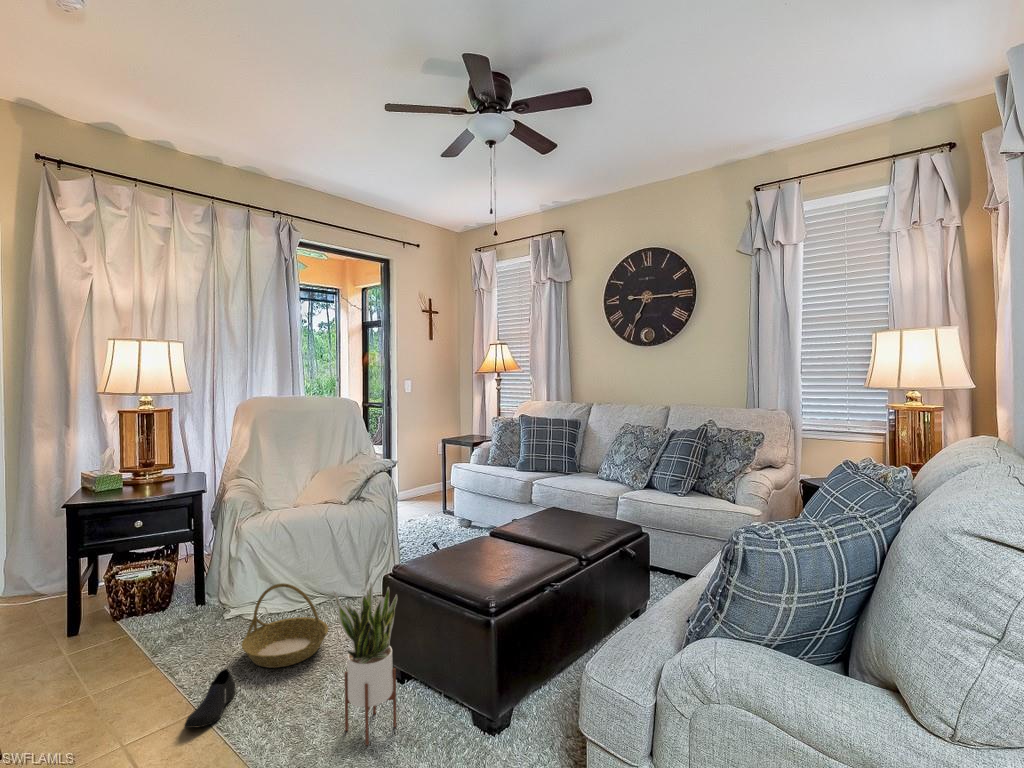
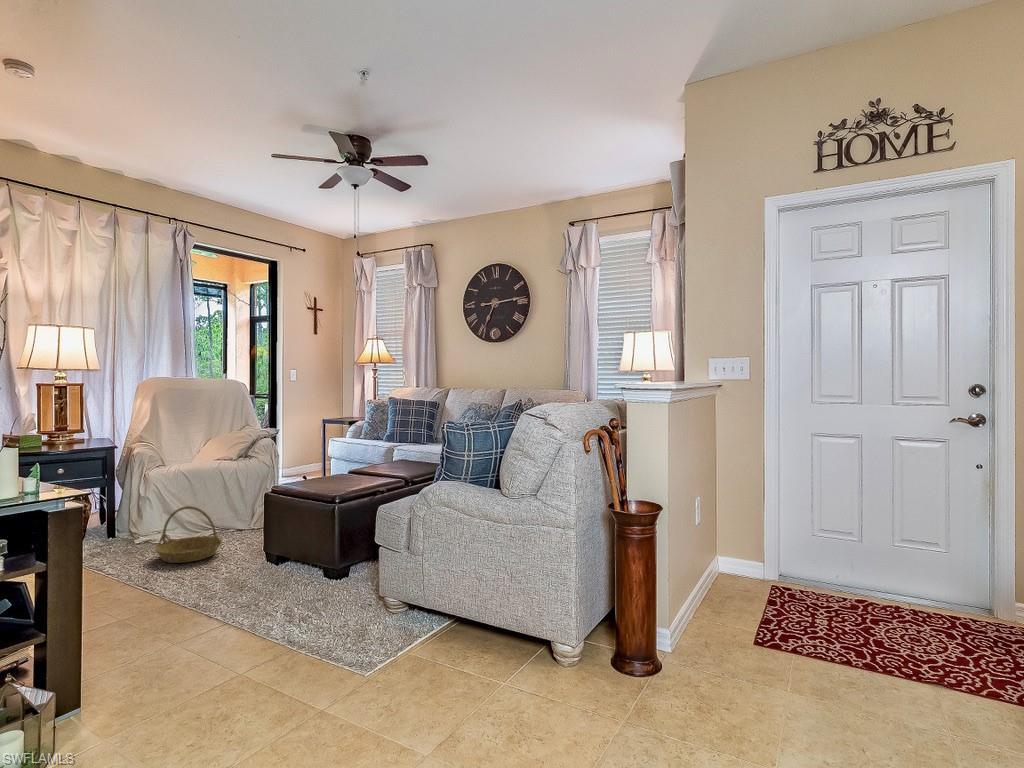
potted plant: present [333,582,398,745] -> none [229,486,274,588]
shoe: present [184,669,235,728] -> none [120,557,154,587]

